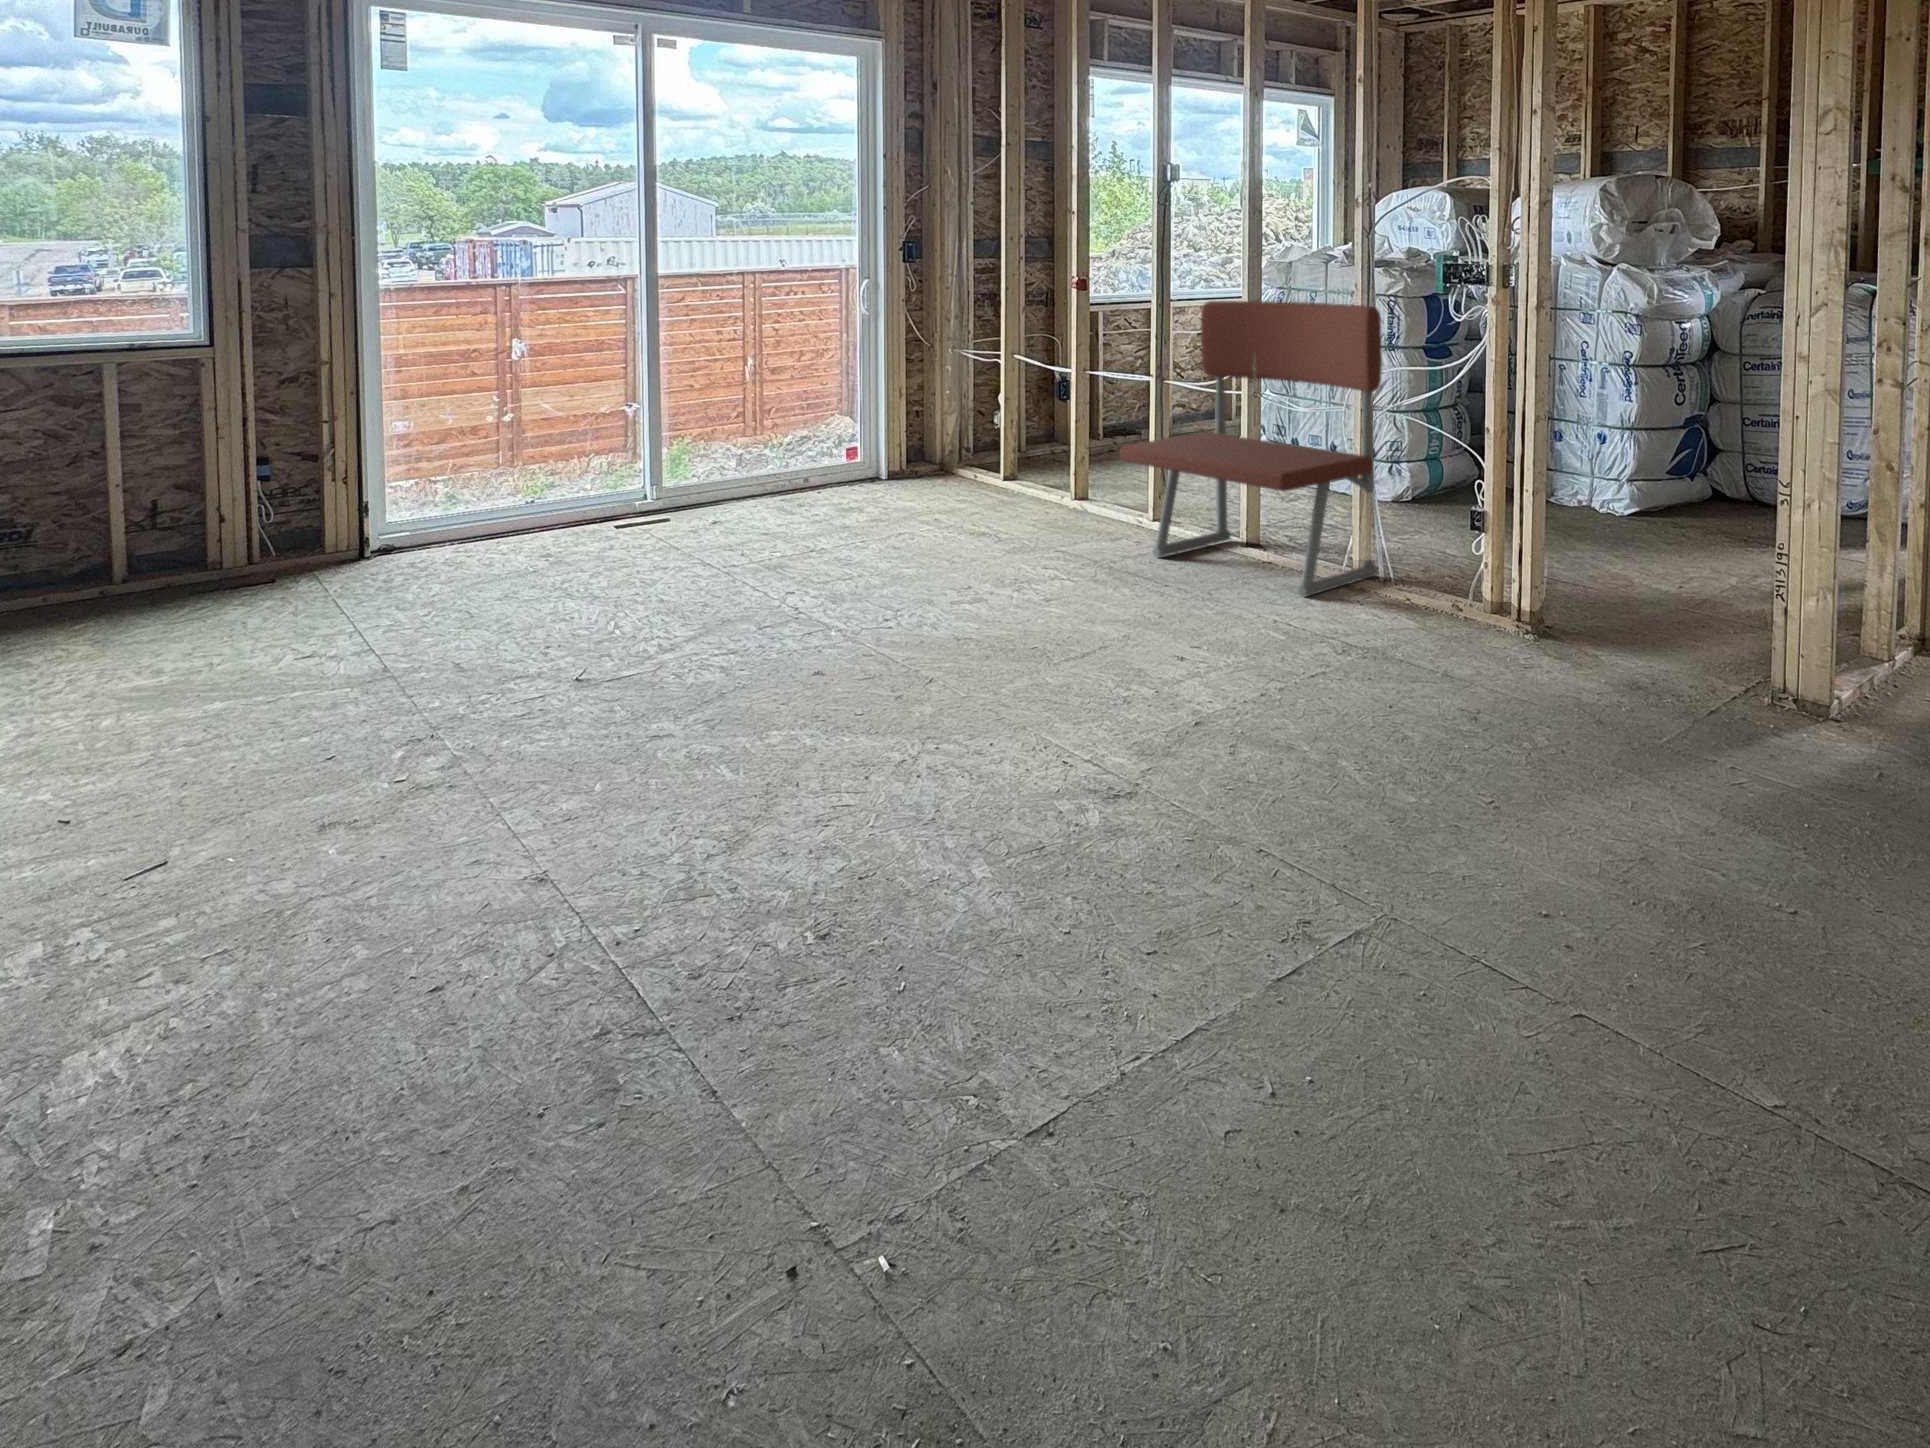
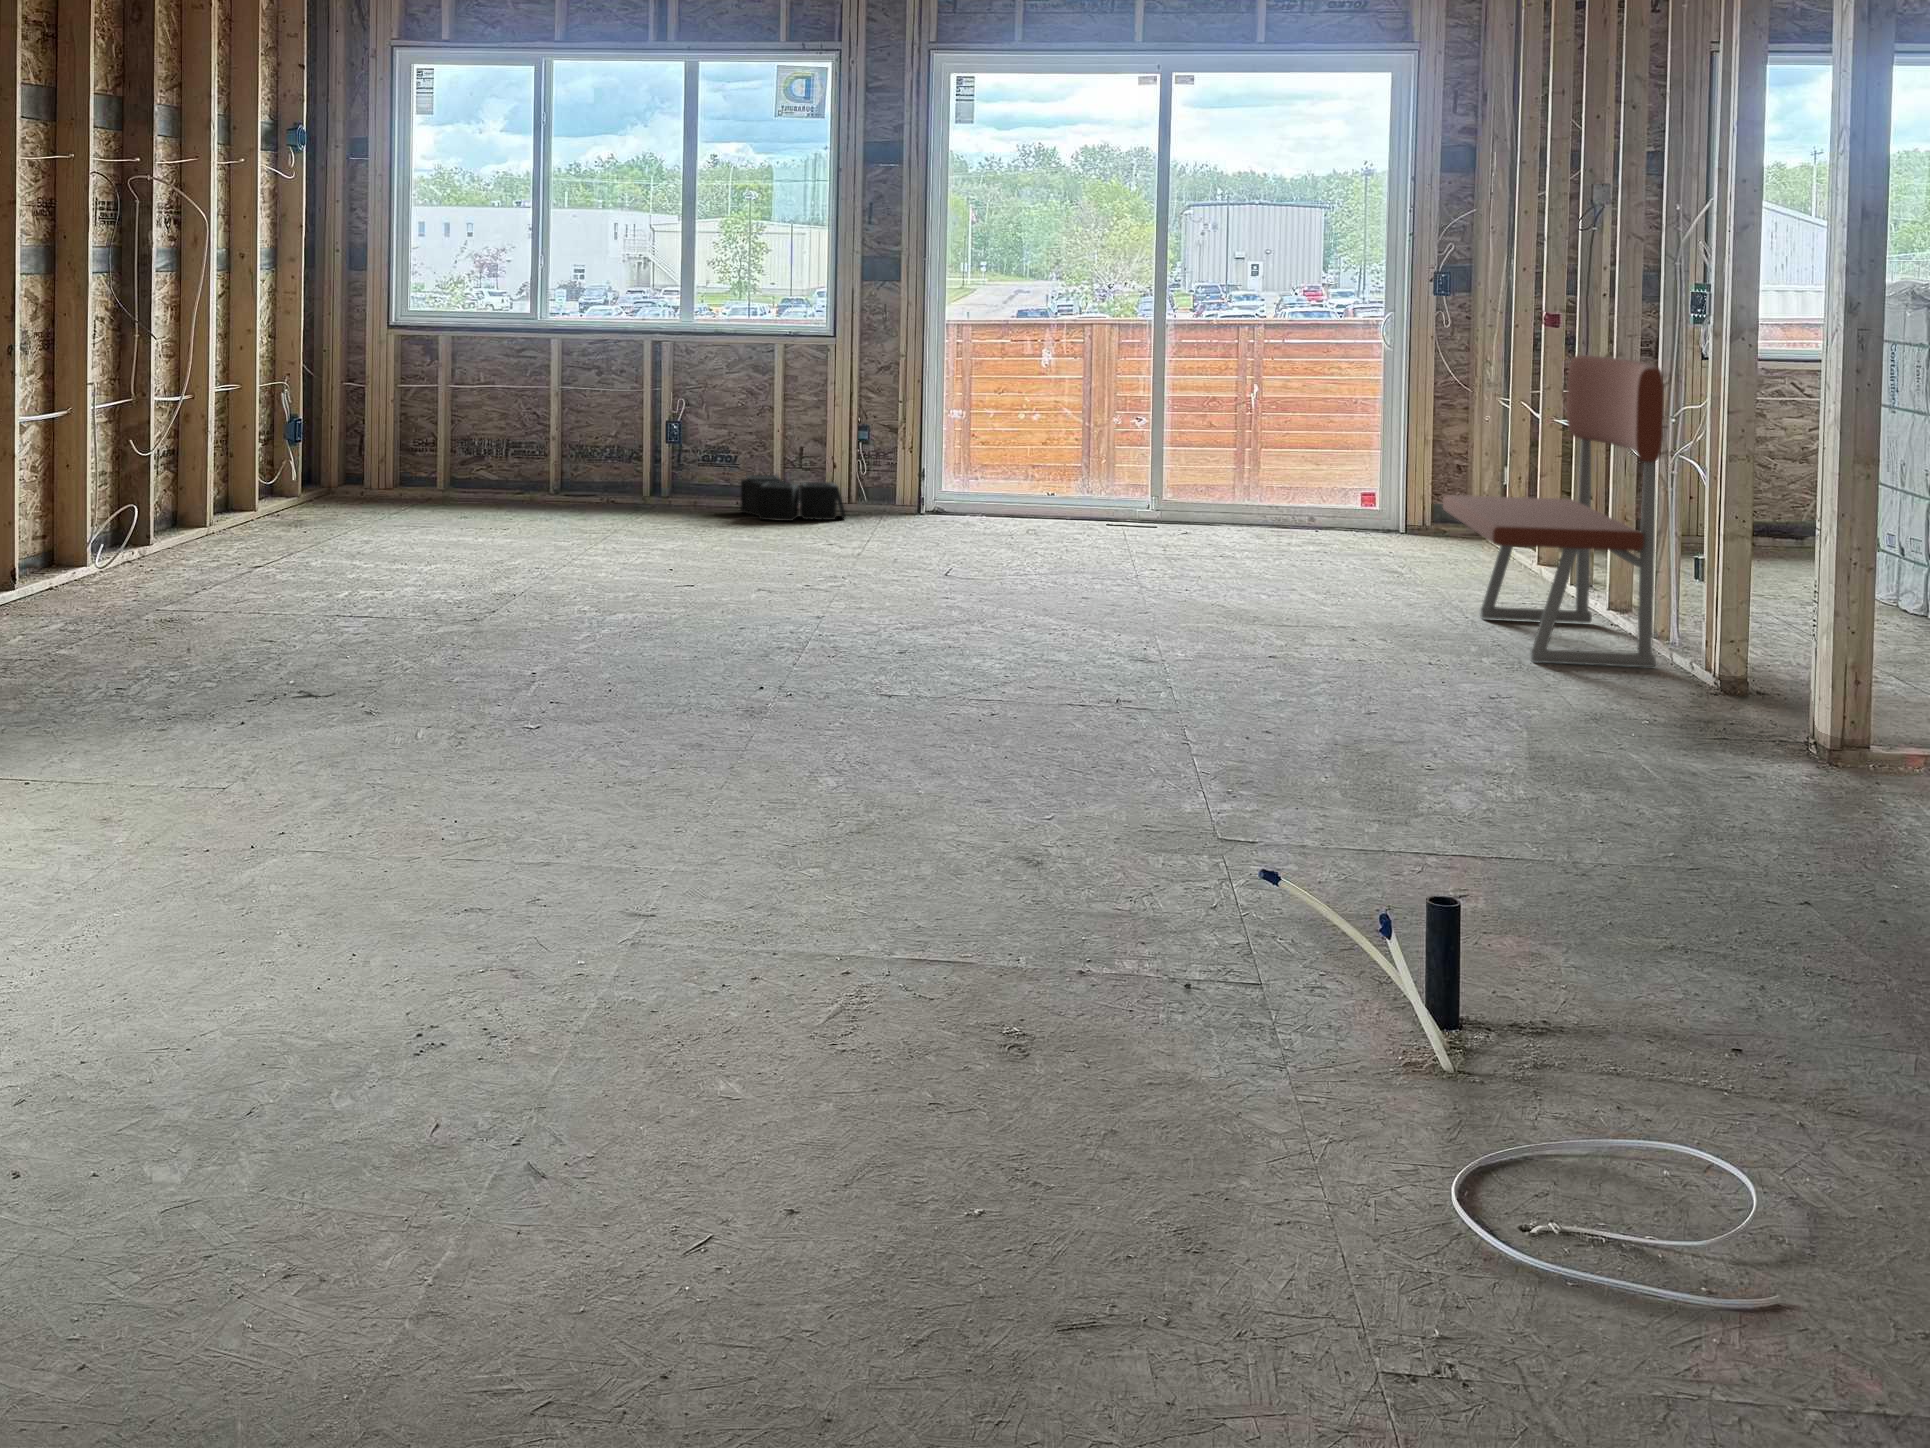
storage bin: none [56,543,265,622] -> present [740,475,846,521]

